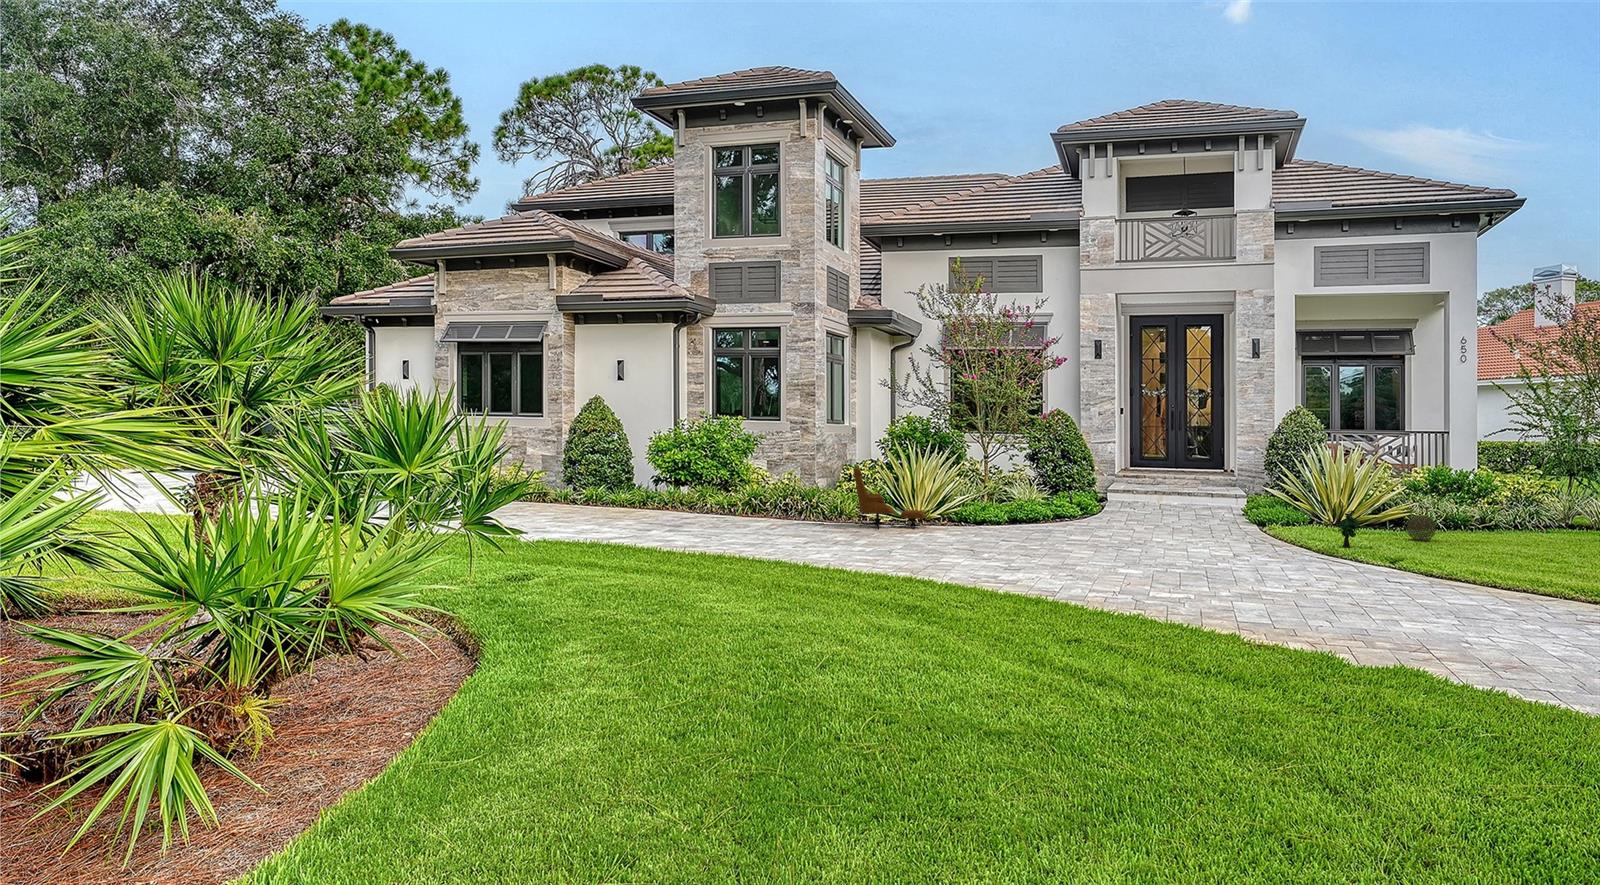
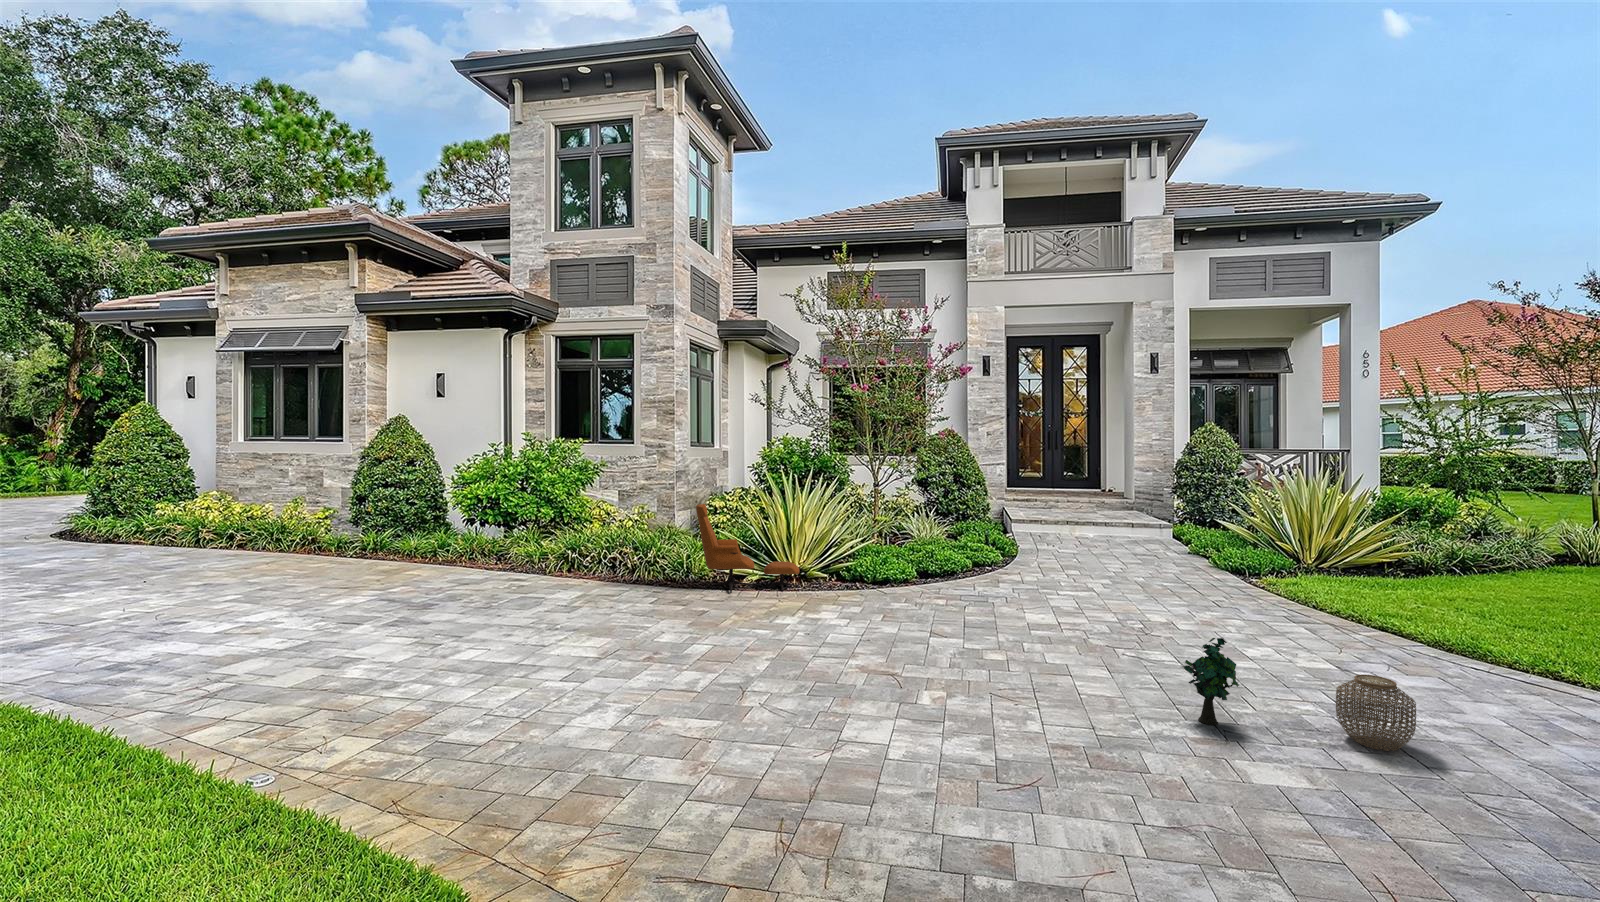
decorative plant: present [1335,510,1359,548] -> present [1182,638,1239,725]
woven basket: present [1407,515,1435,541] -> present [1336,675,1416,751]

